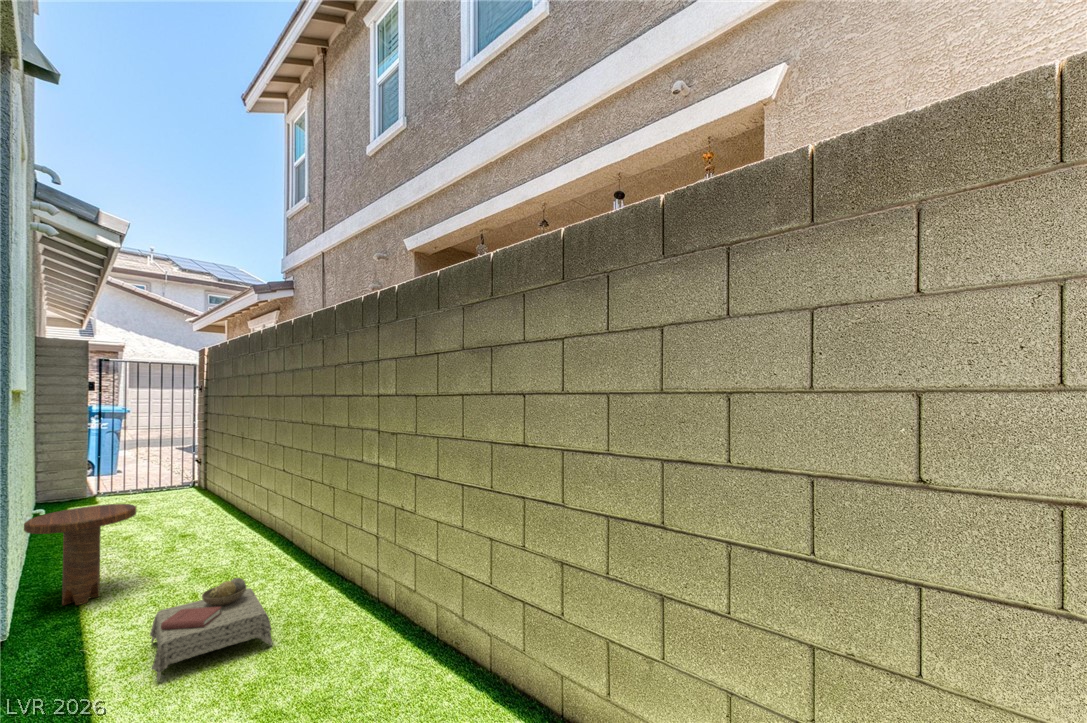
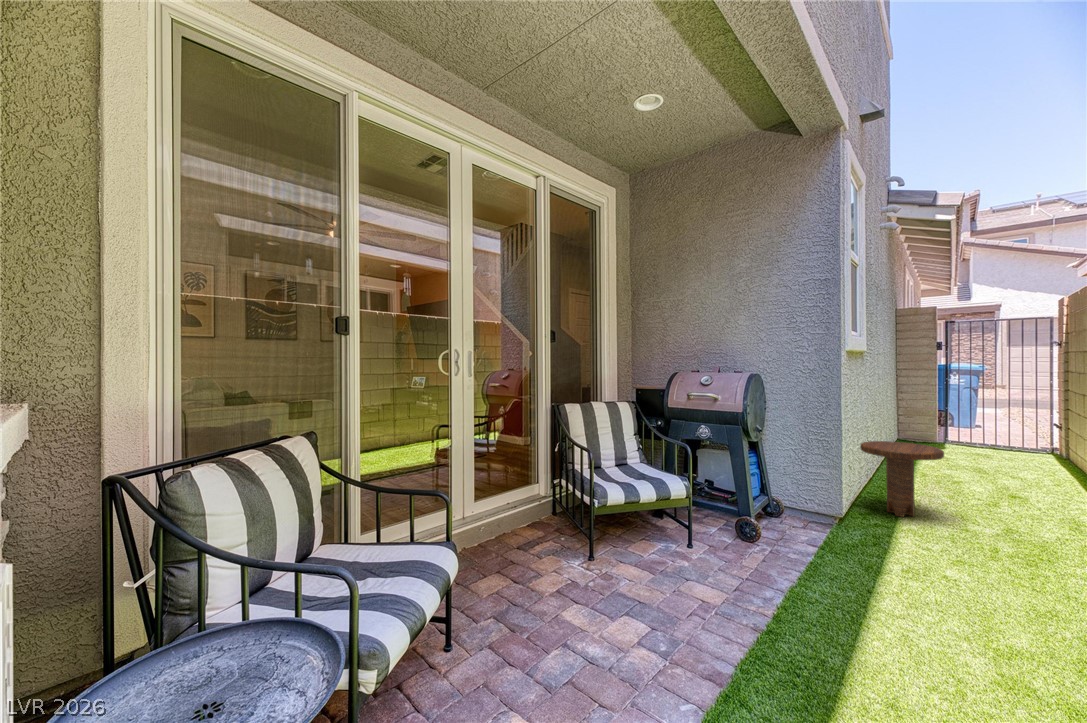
ottoman: present [150,578,272,682] -> none [923,543,1064,636]

